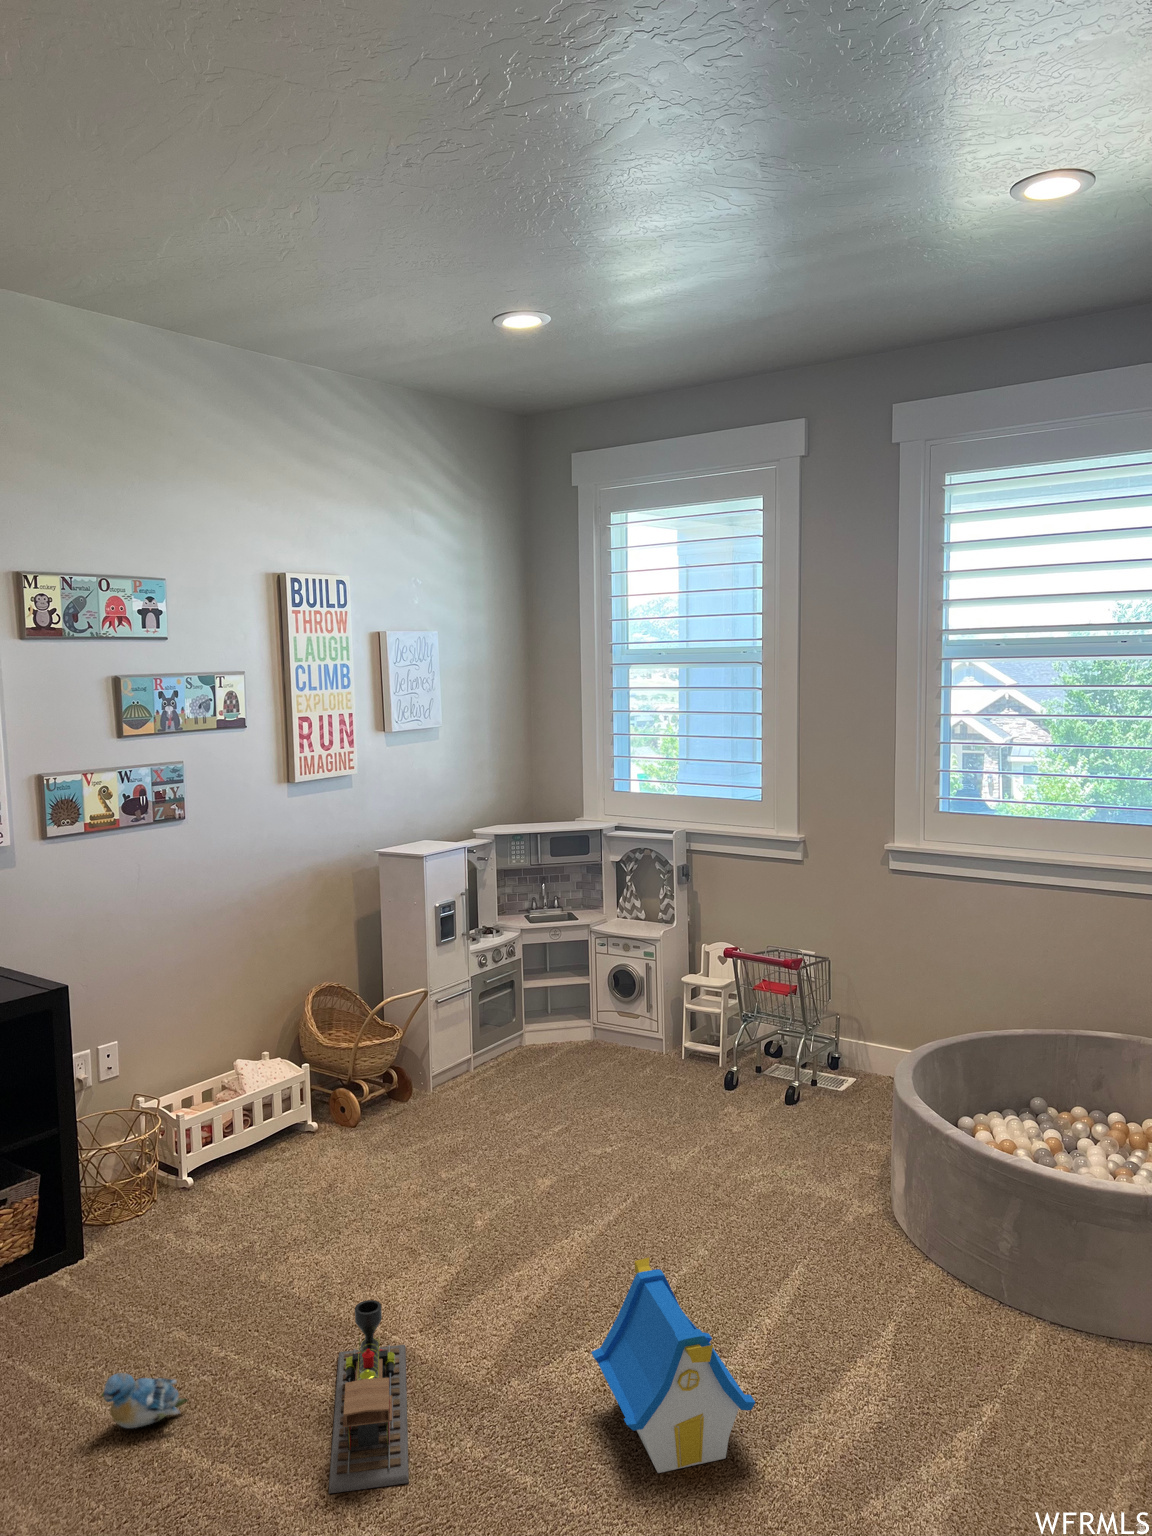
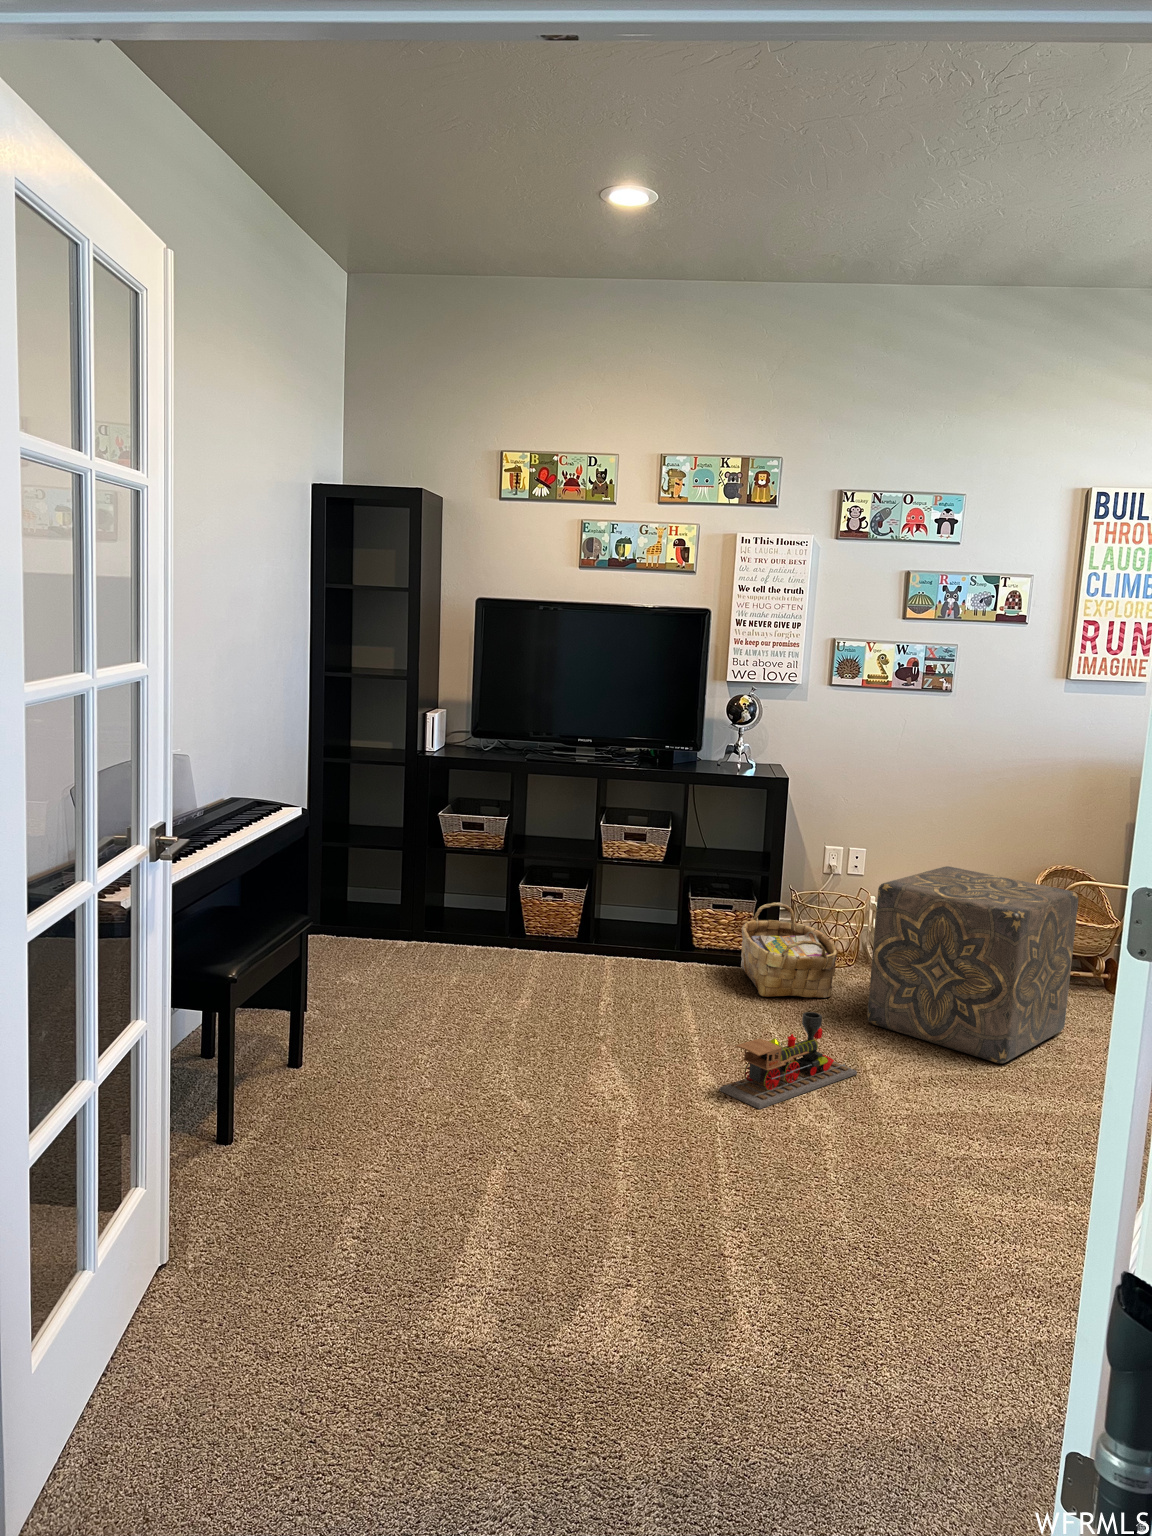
ottoman: none [290,1018,484,1268] -> present [867,866,1078,1064]
woven basket: none [58,1160,219,1306] -> present [741,903,837,998]
toy house: present [591,1258,755,1473] -> none [872,1056,1016,1207]
plush toy: present [101,1373,188,1428] -> none [671,991,718,1031]

